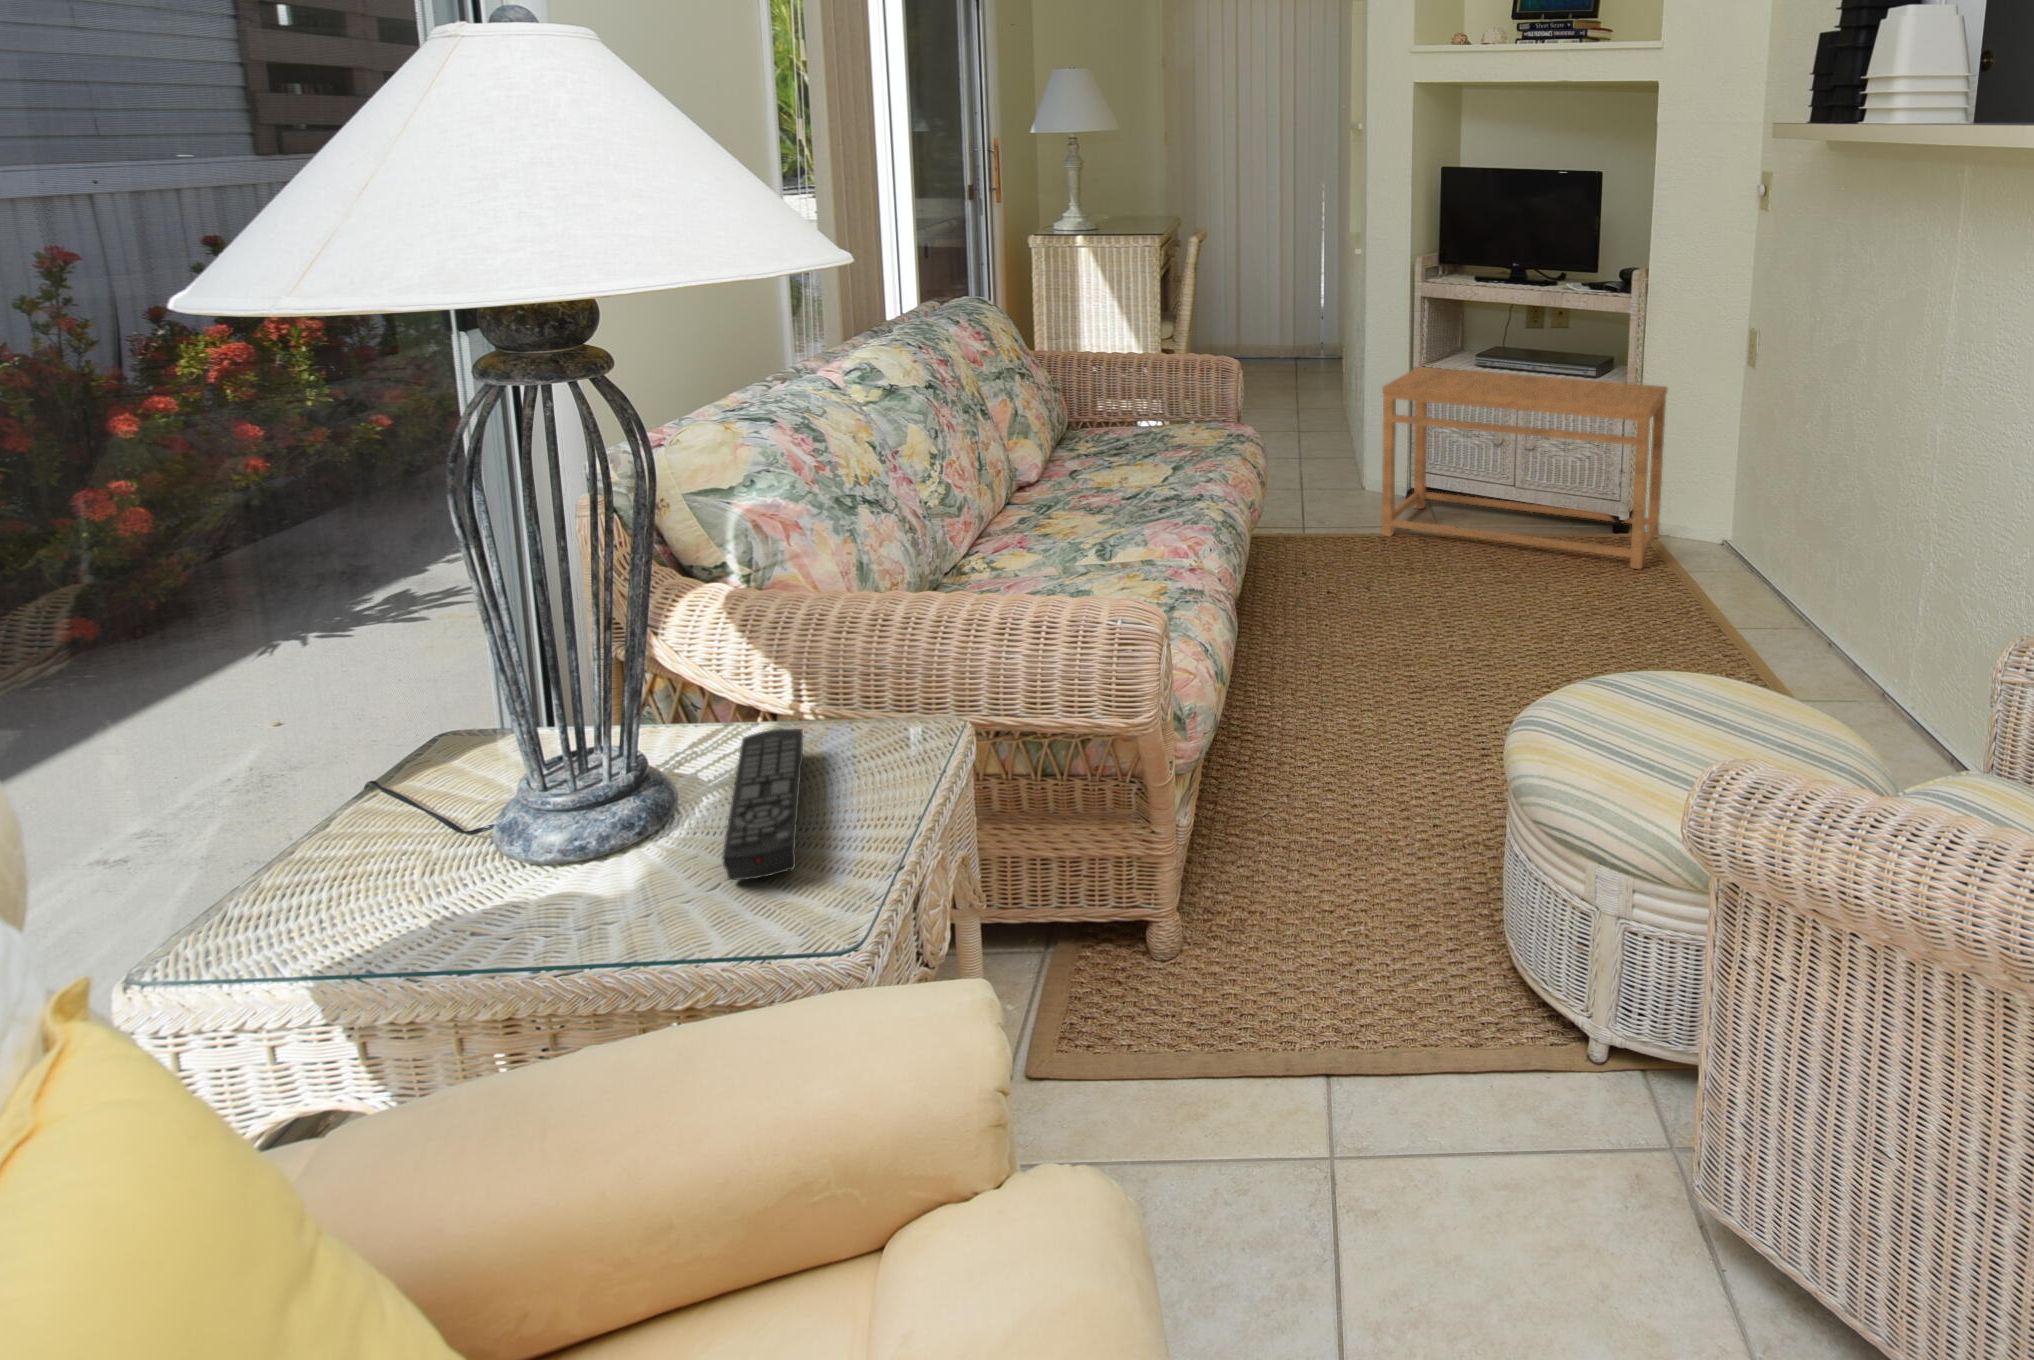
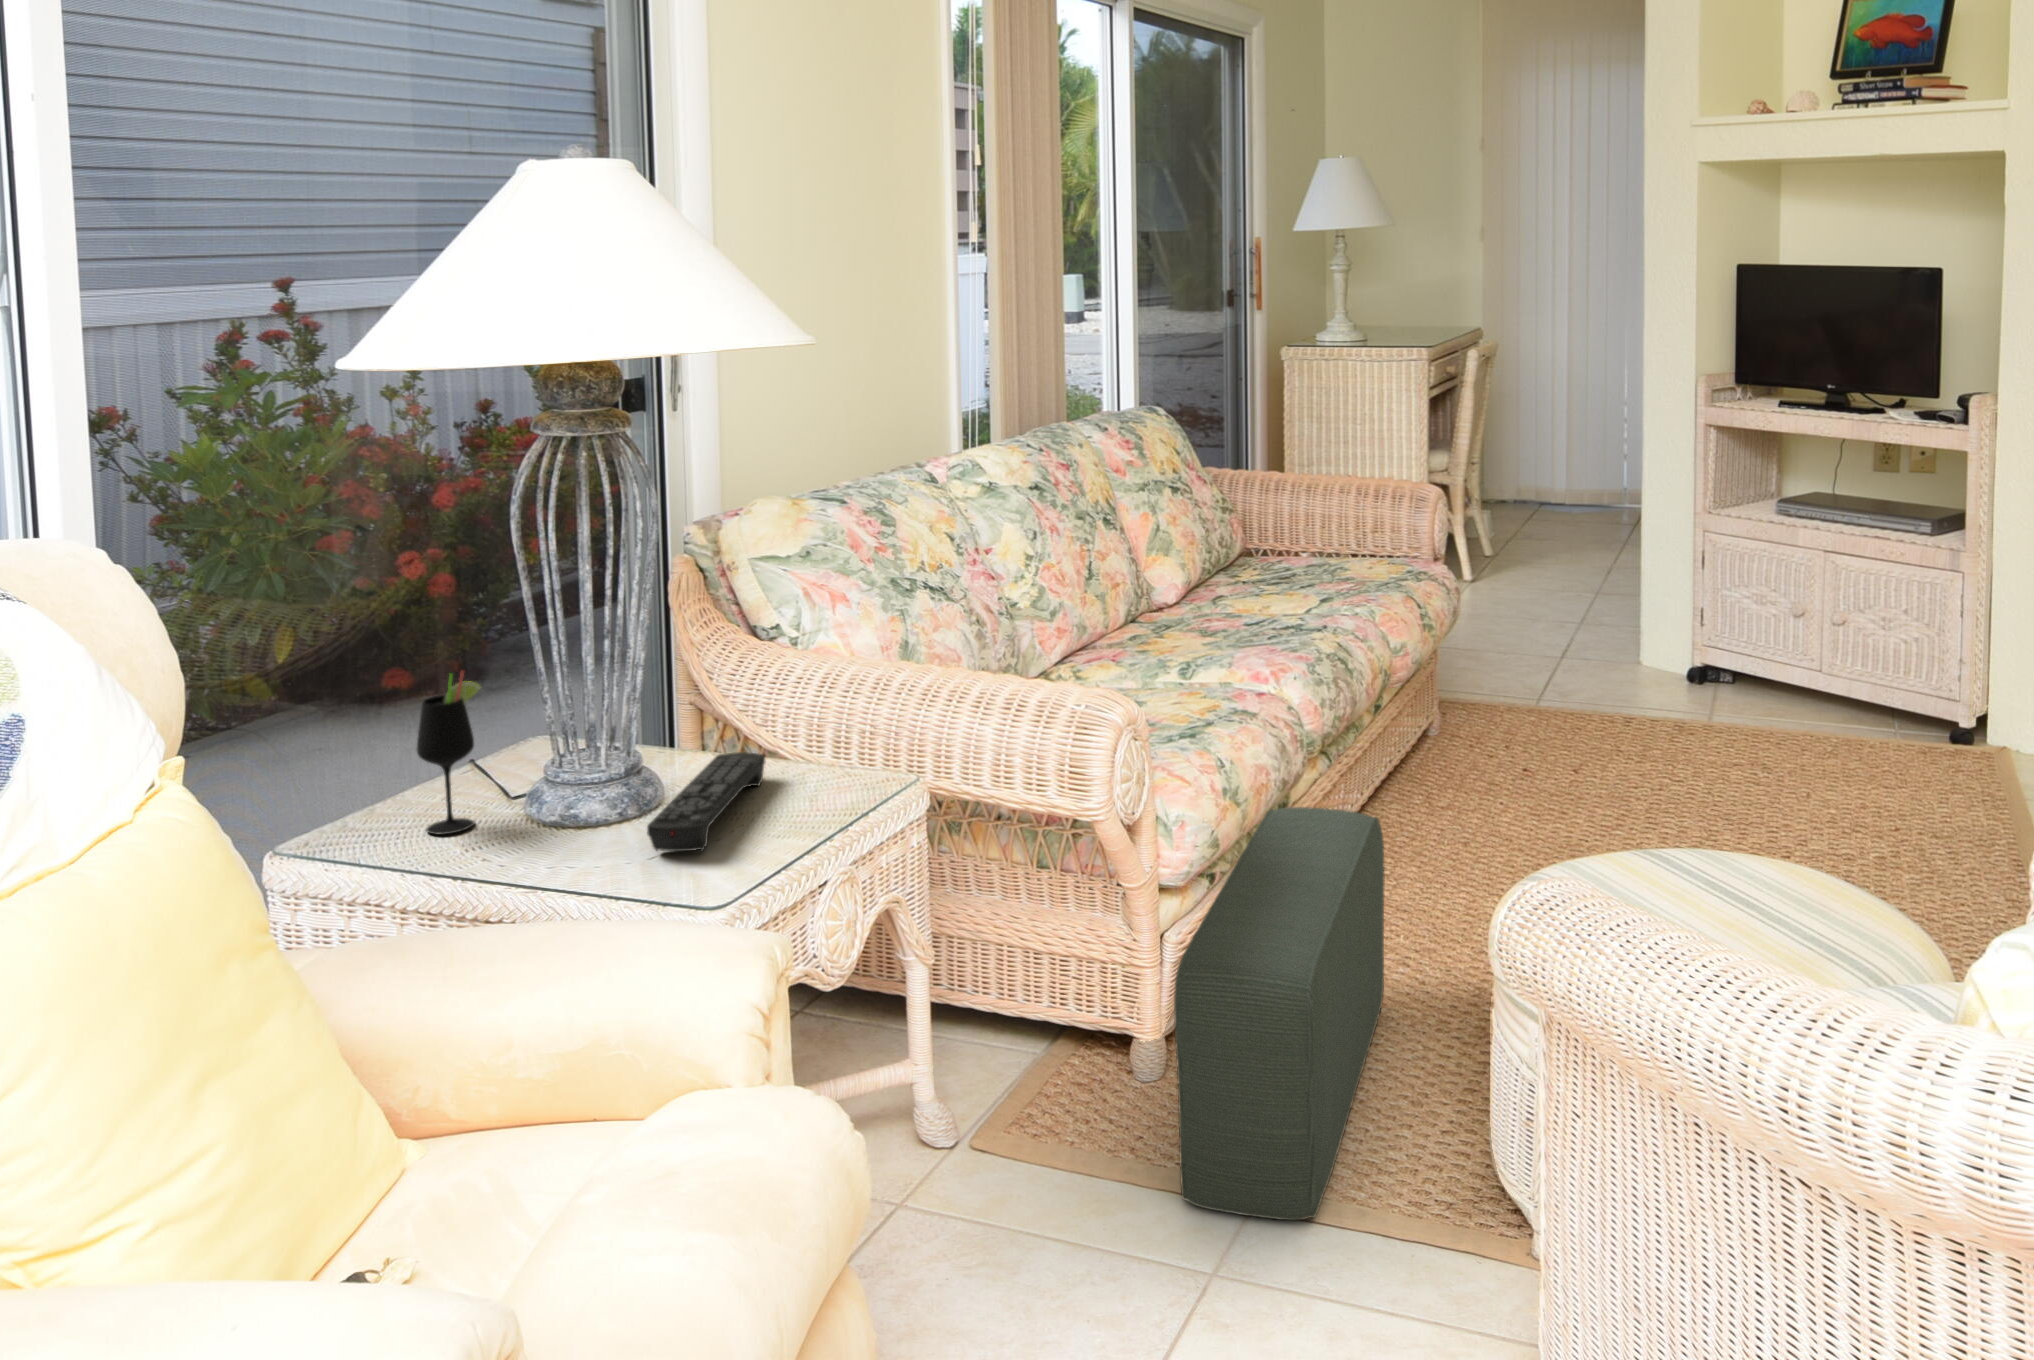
side table: present [1382,367,1667,569] -> none [1627,511,2020,788]
pouf: none [1232,674,1402,1088] -> present [1174,807,1385,1220]
wine glass: none [360,701,452,912] -> present [417,670,481,834]

